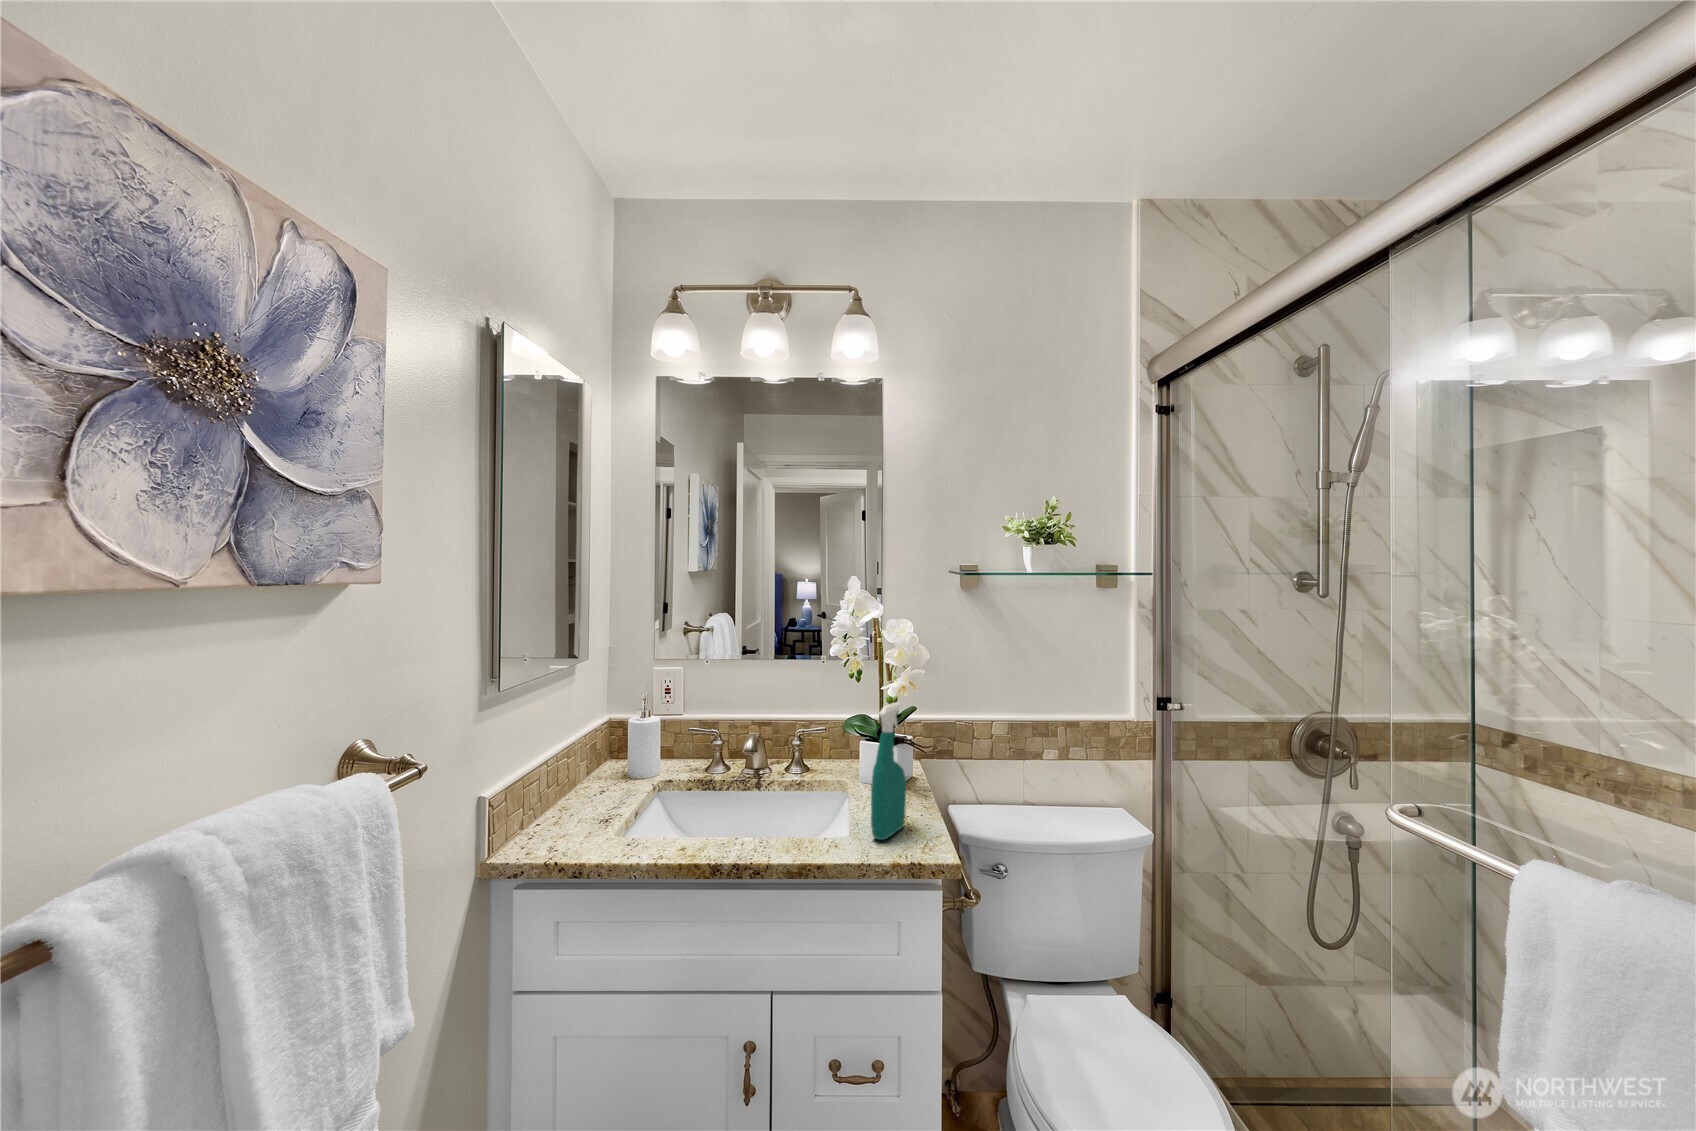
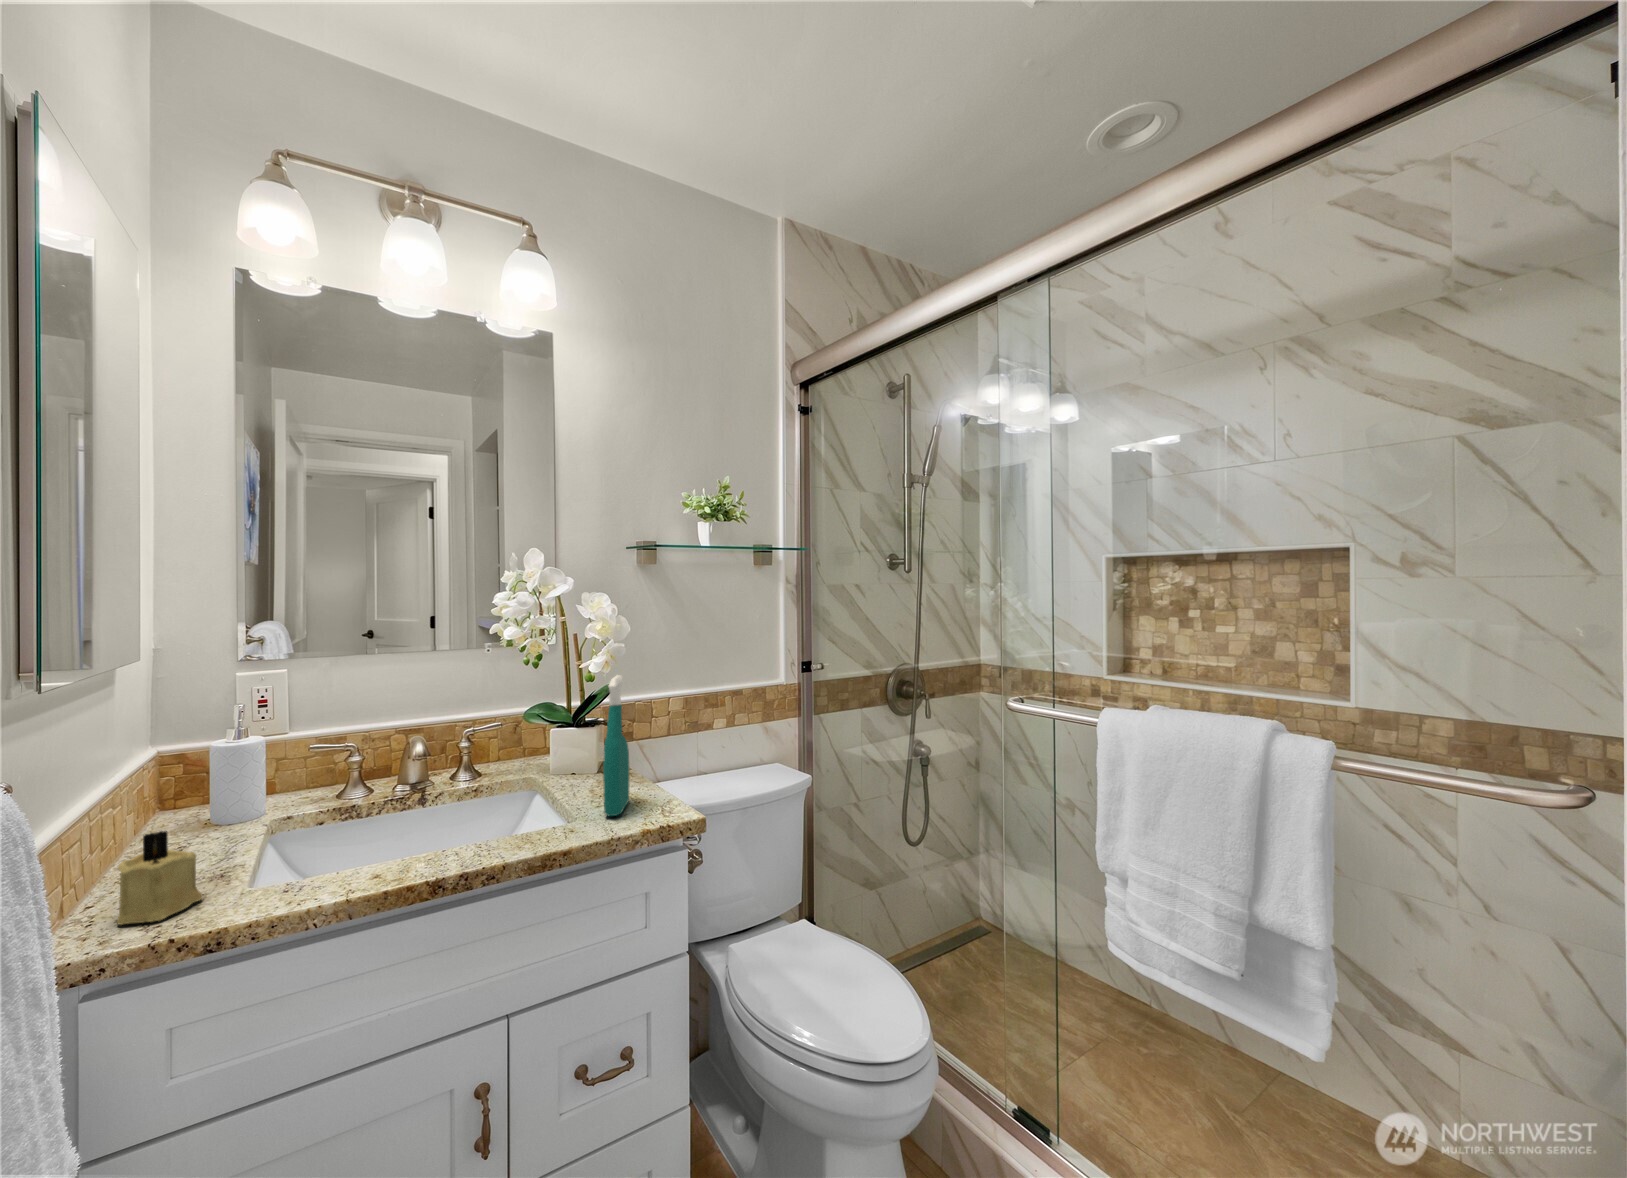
candle: none [540,781,588,845] -> present [117,831,203,924]

